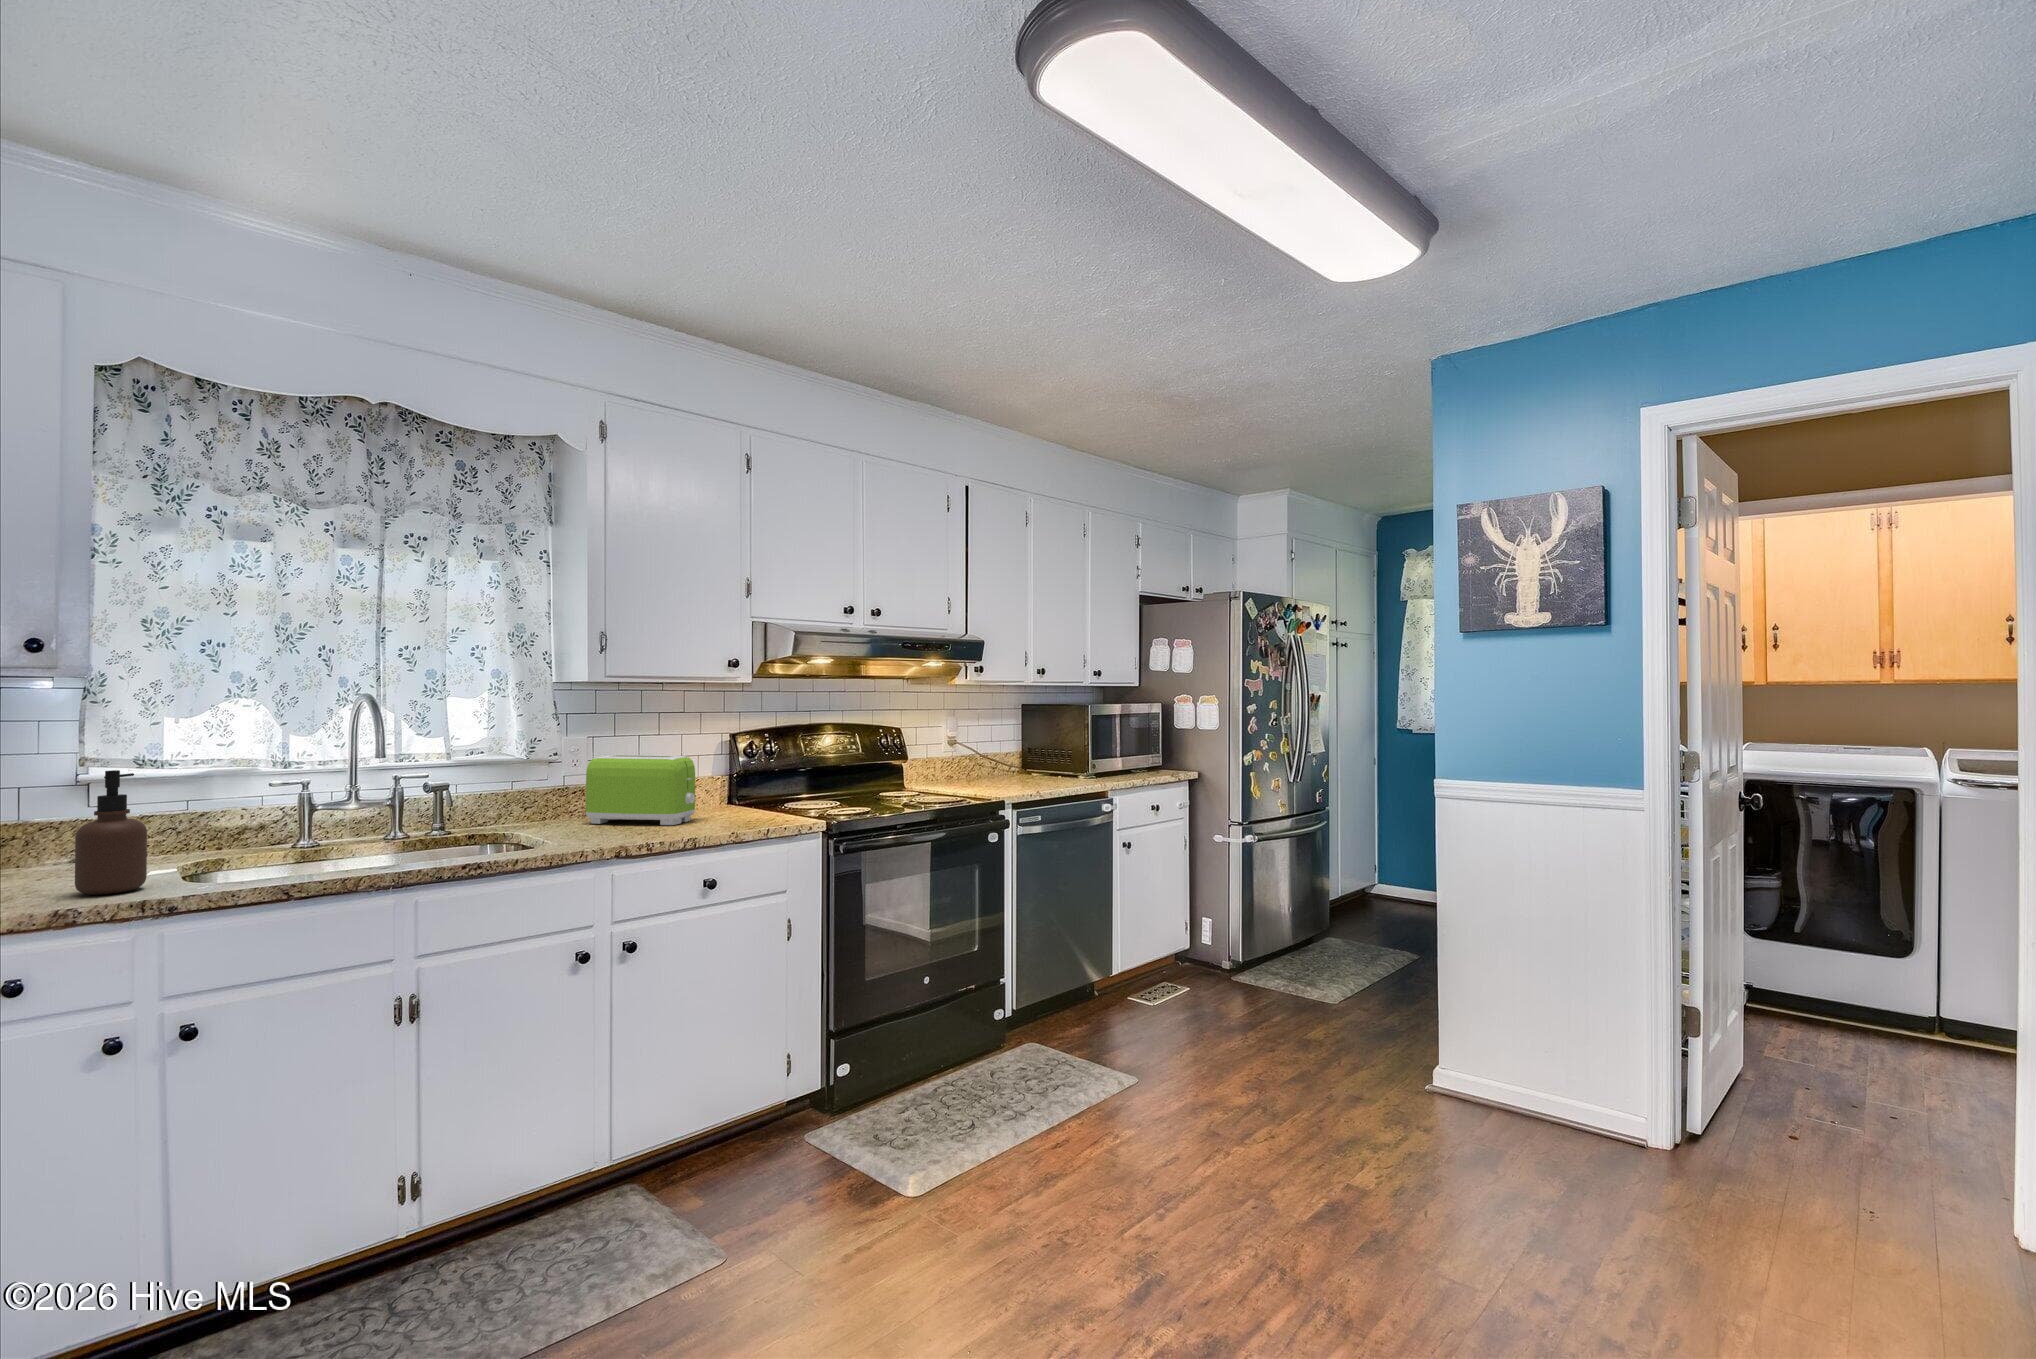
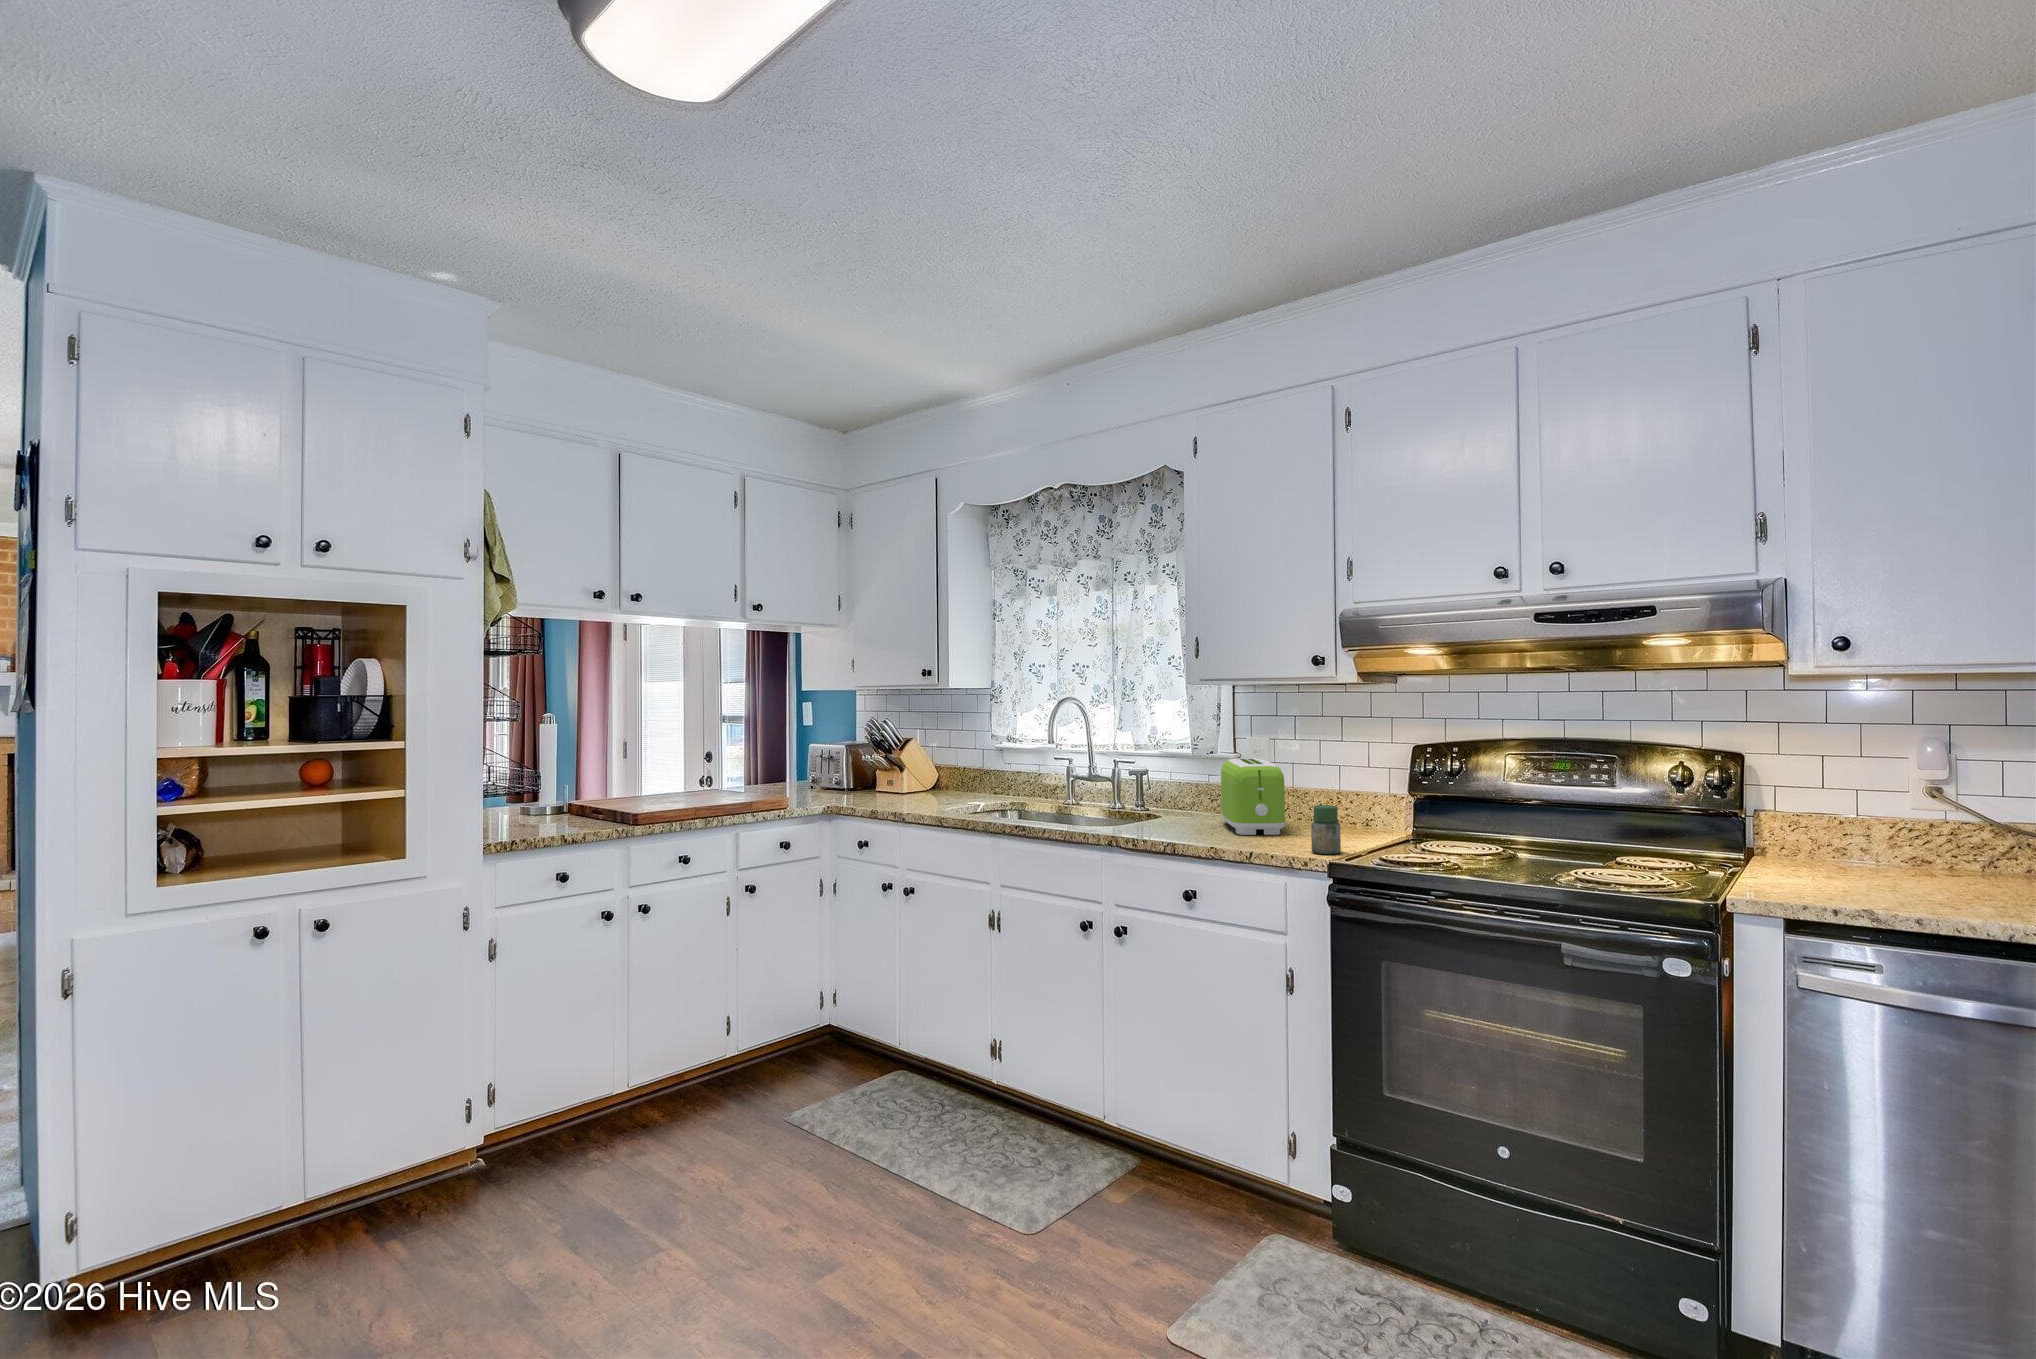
soap dispenser: present [75,770,147,895] -> none [911,742,941,811]
jar: none [783,781,807,820] -> present [1311,805,1341,854]

